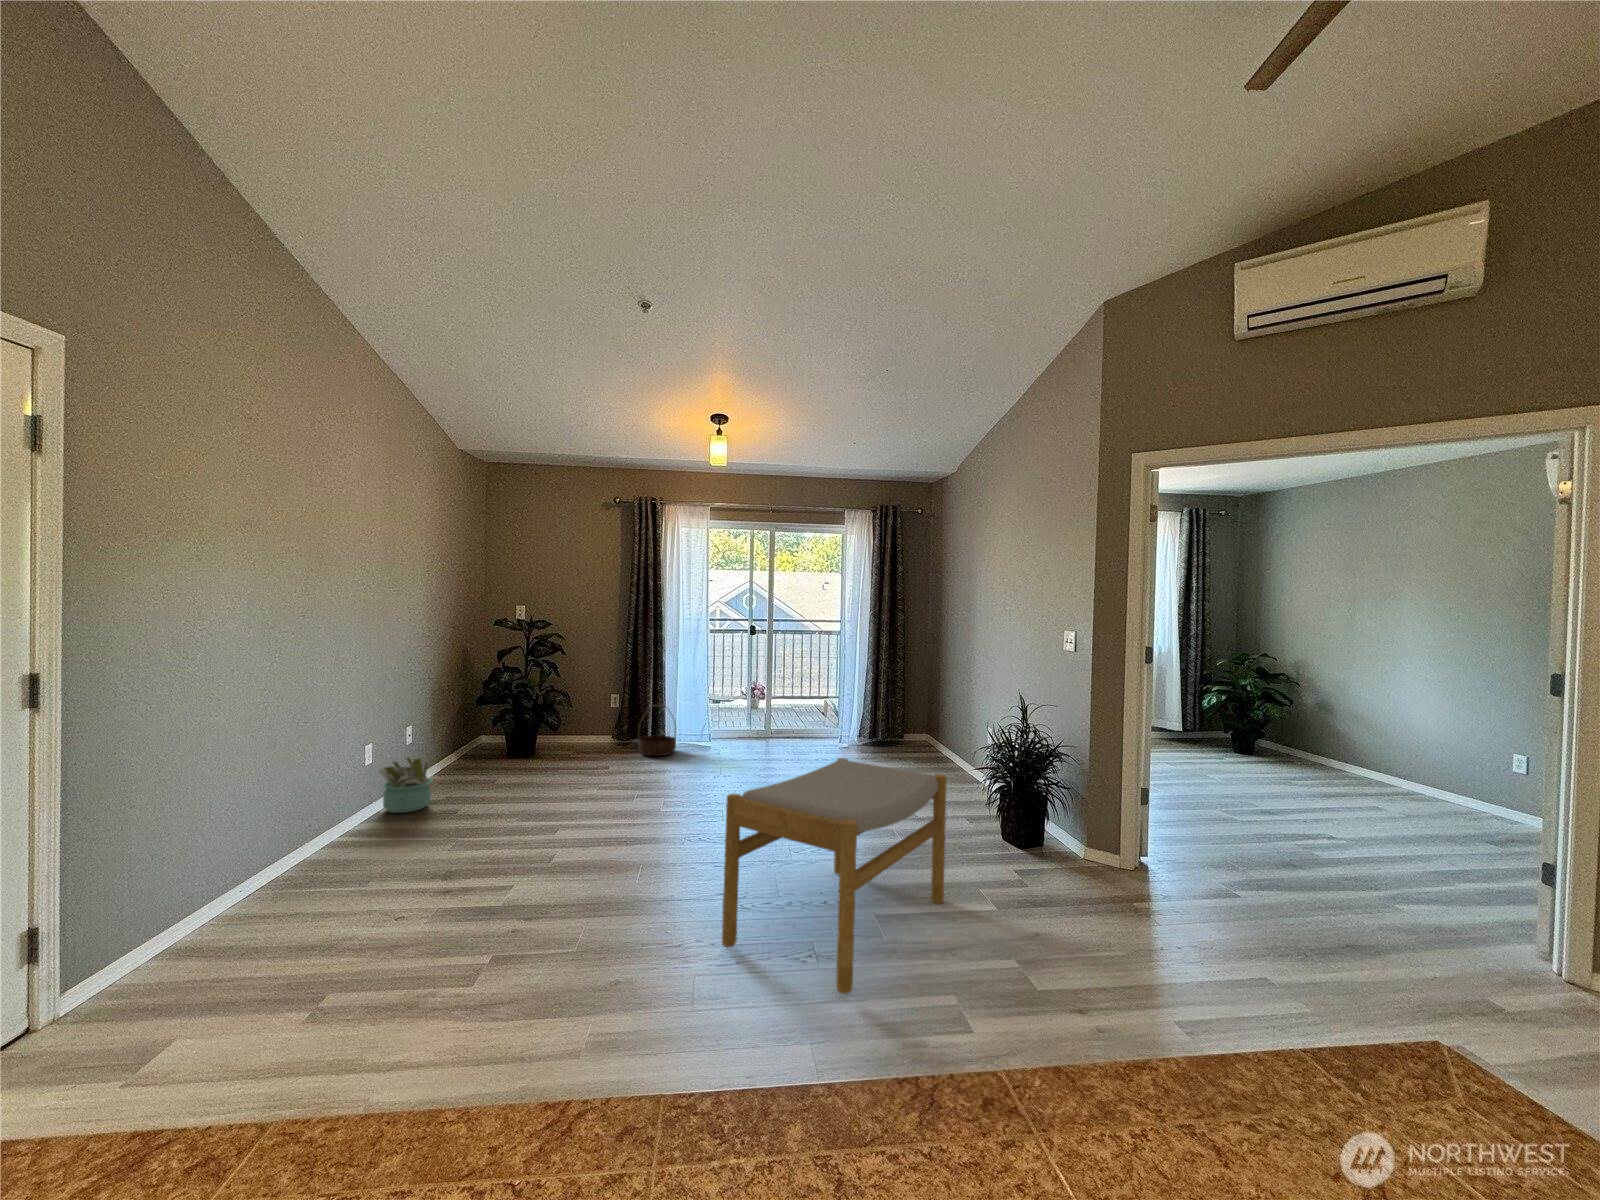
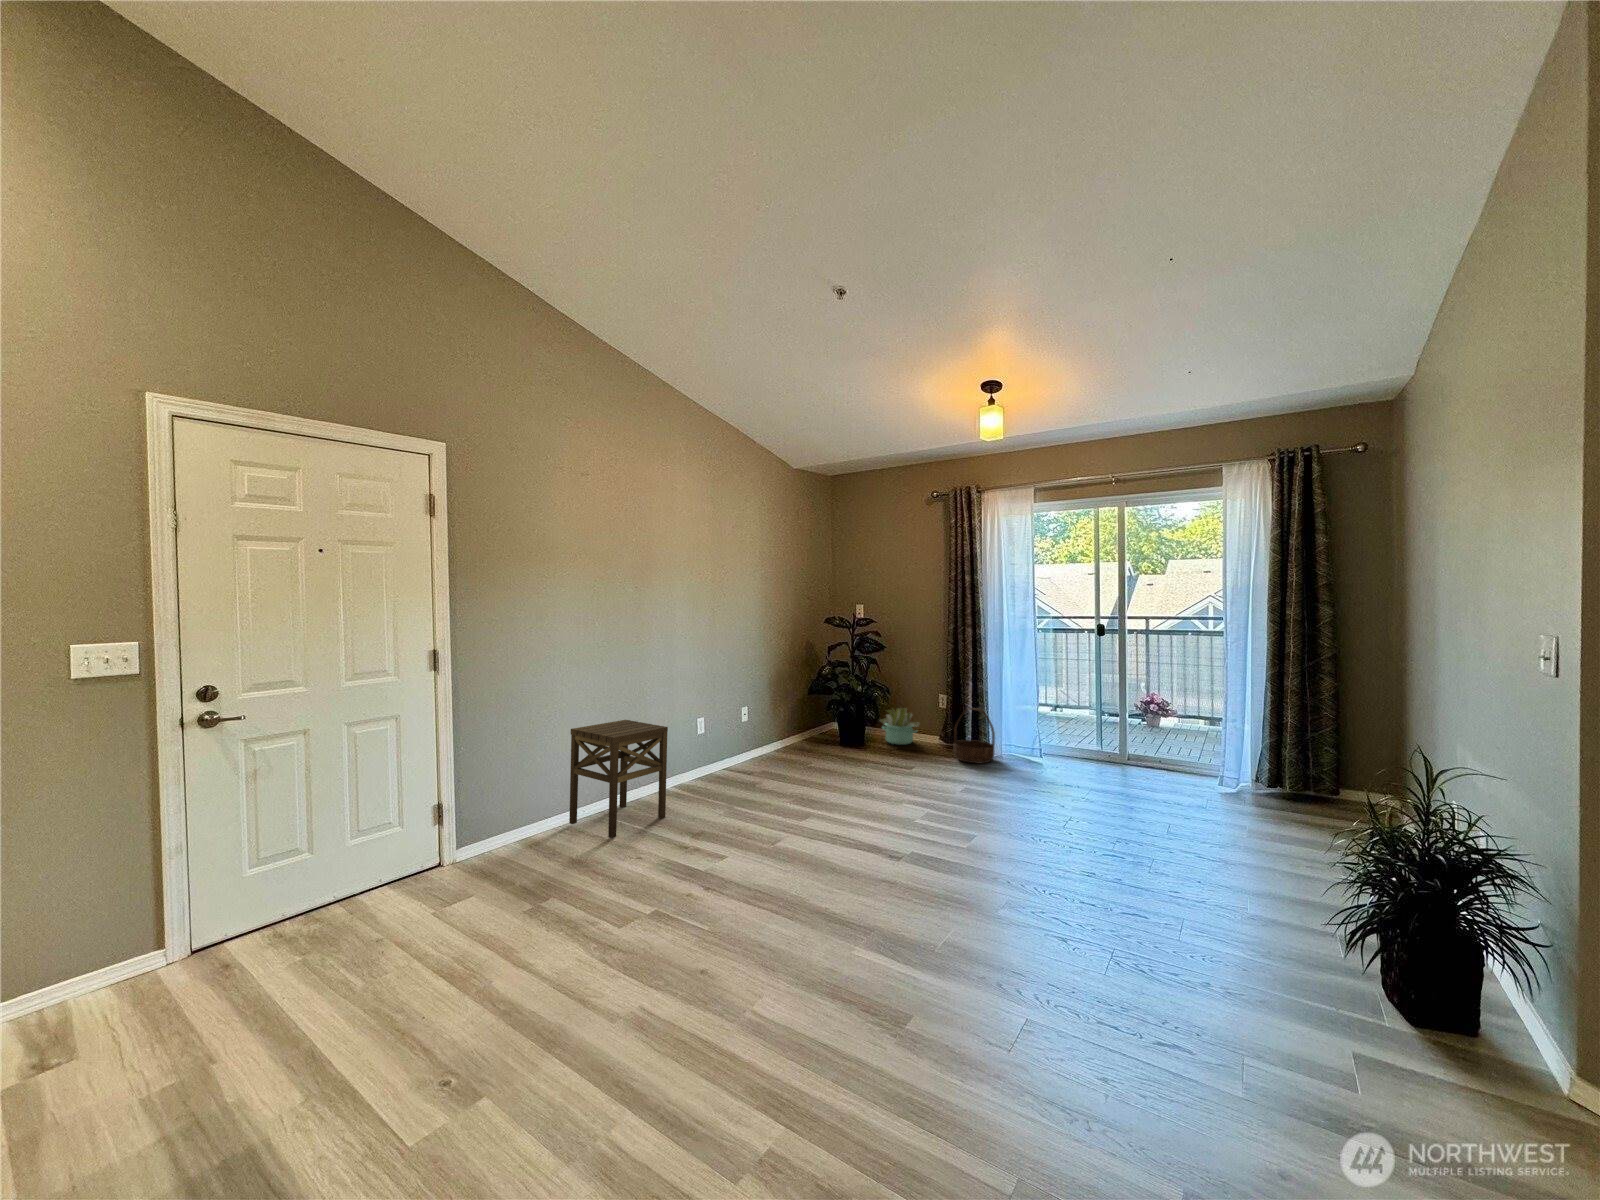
decorative plant: present [379,757,433,813] -> present [881,708,919,745]
side table: none [222,758,379,914] -> present [569,720,668,838]
footstool: present [722,758,947,994] -> none [812,802,1183,1139]

